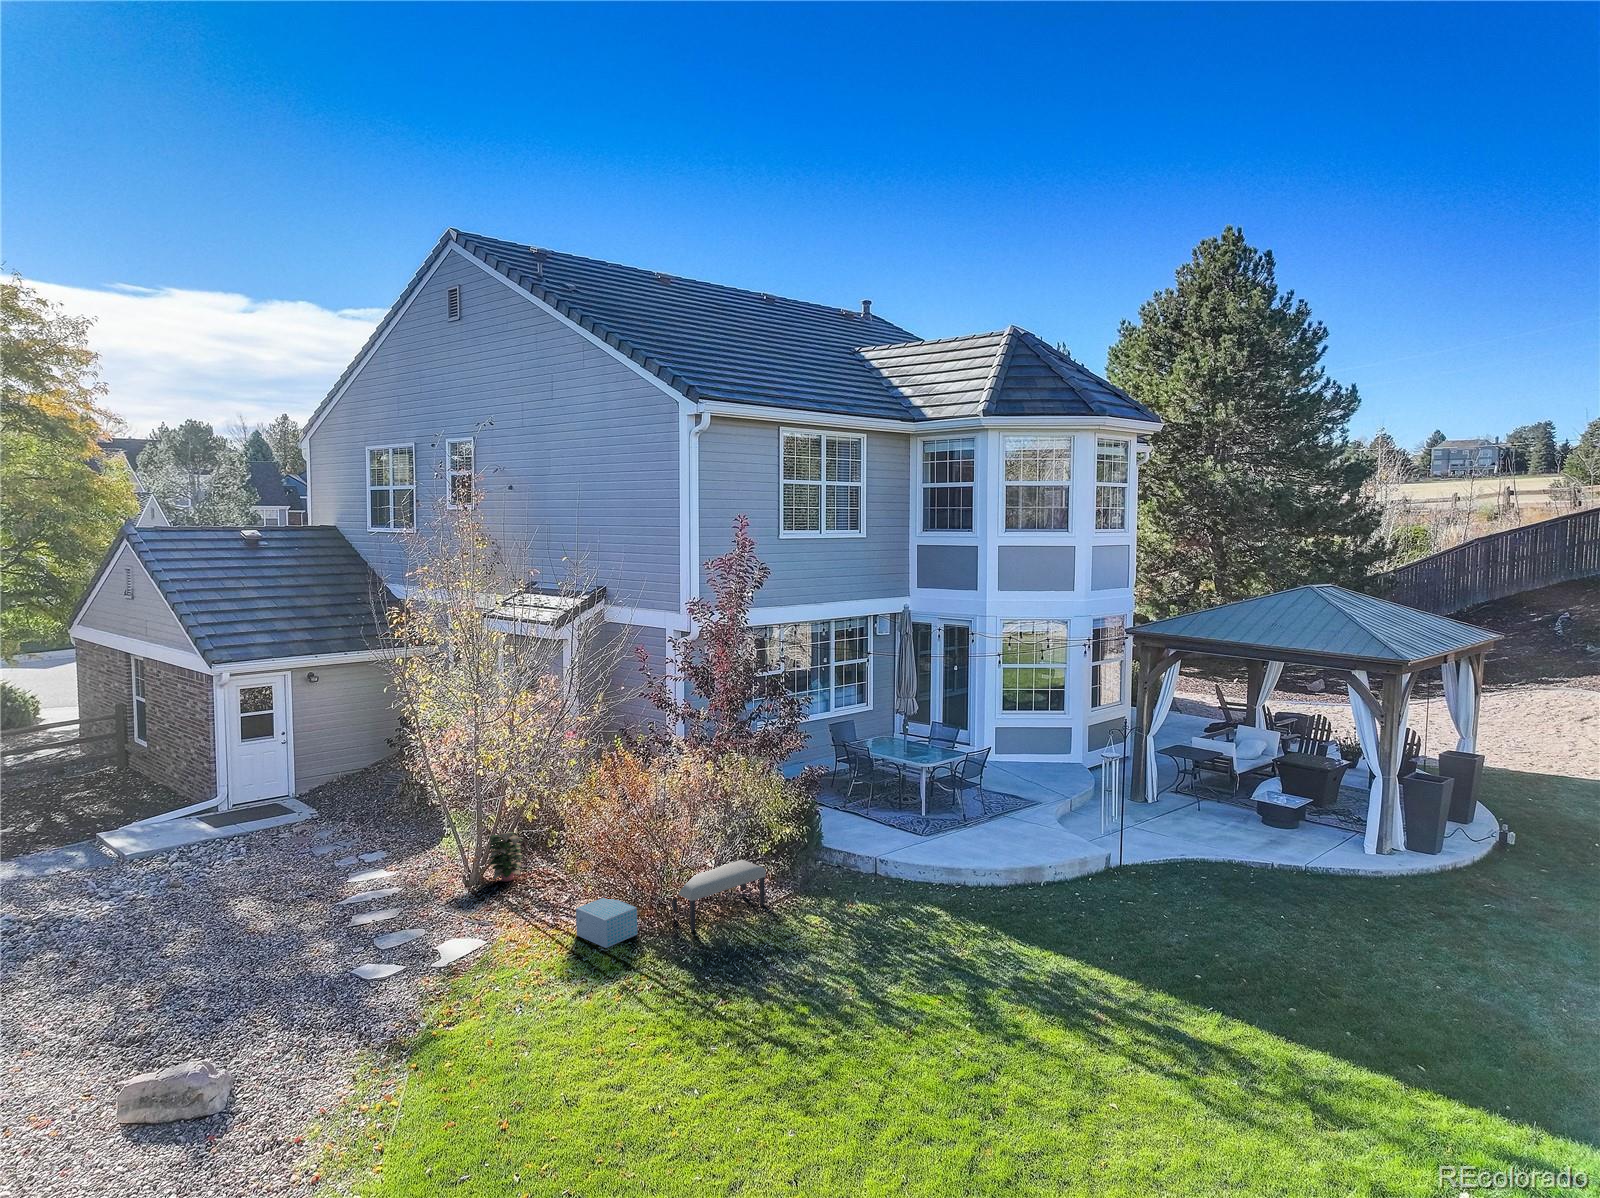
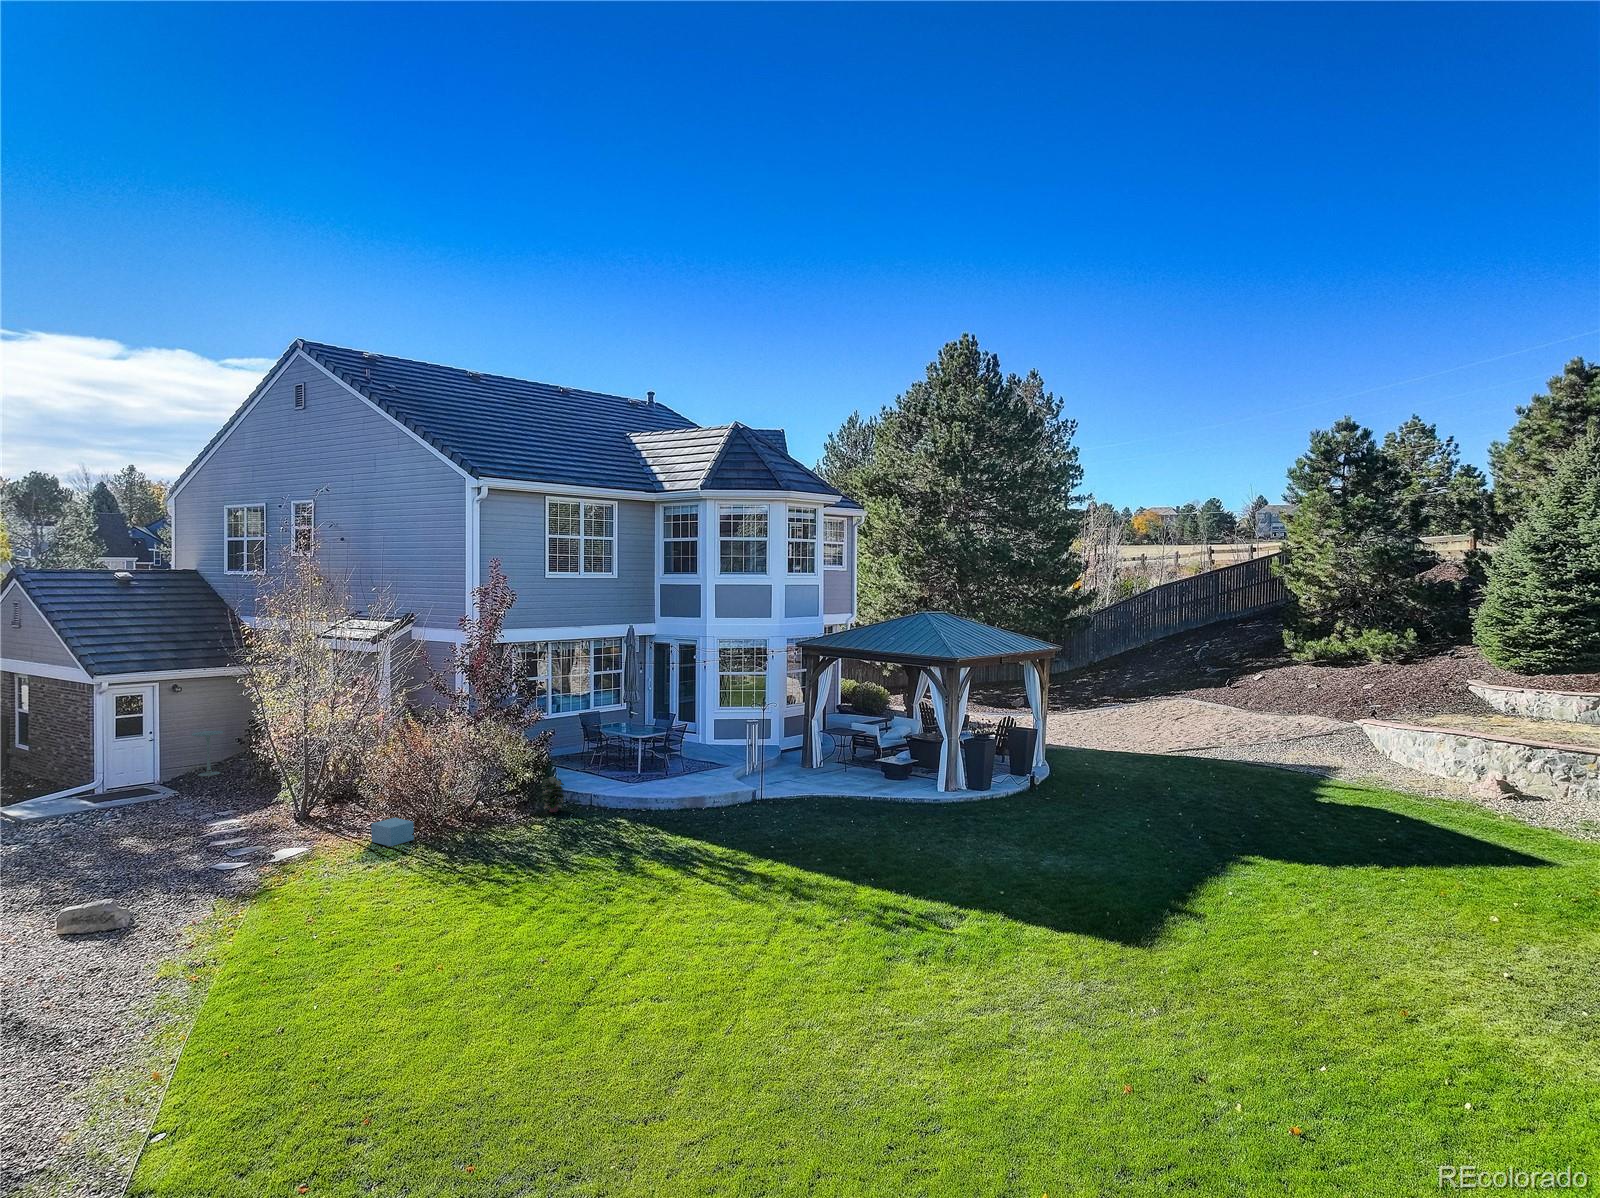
pedestal table: none [331,731,370,790] -> present [192,731,224,776]
decorative plant: present [489,832,522,881] -> present [541,777,564,812]
bench: present [672,860,766,931] -> none [439,795,508,837]

